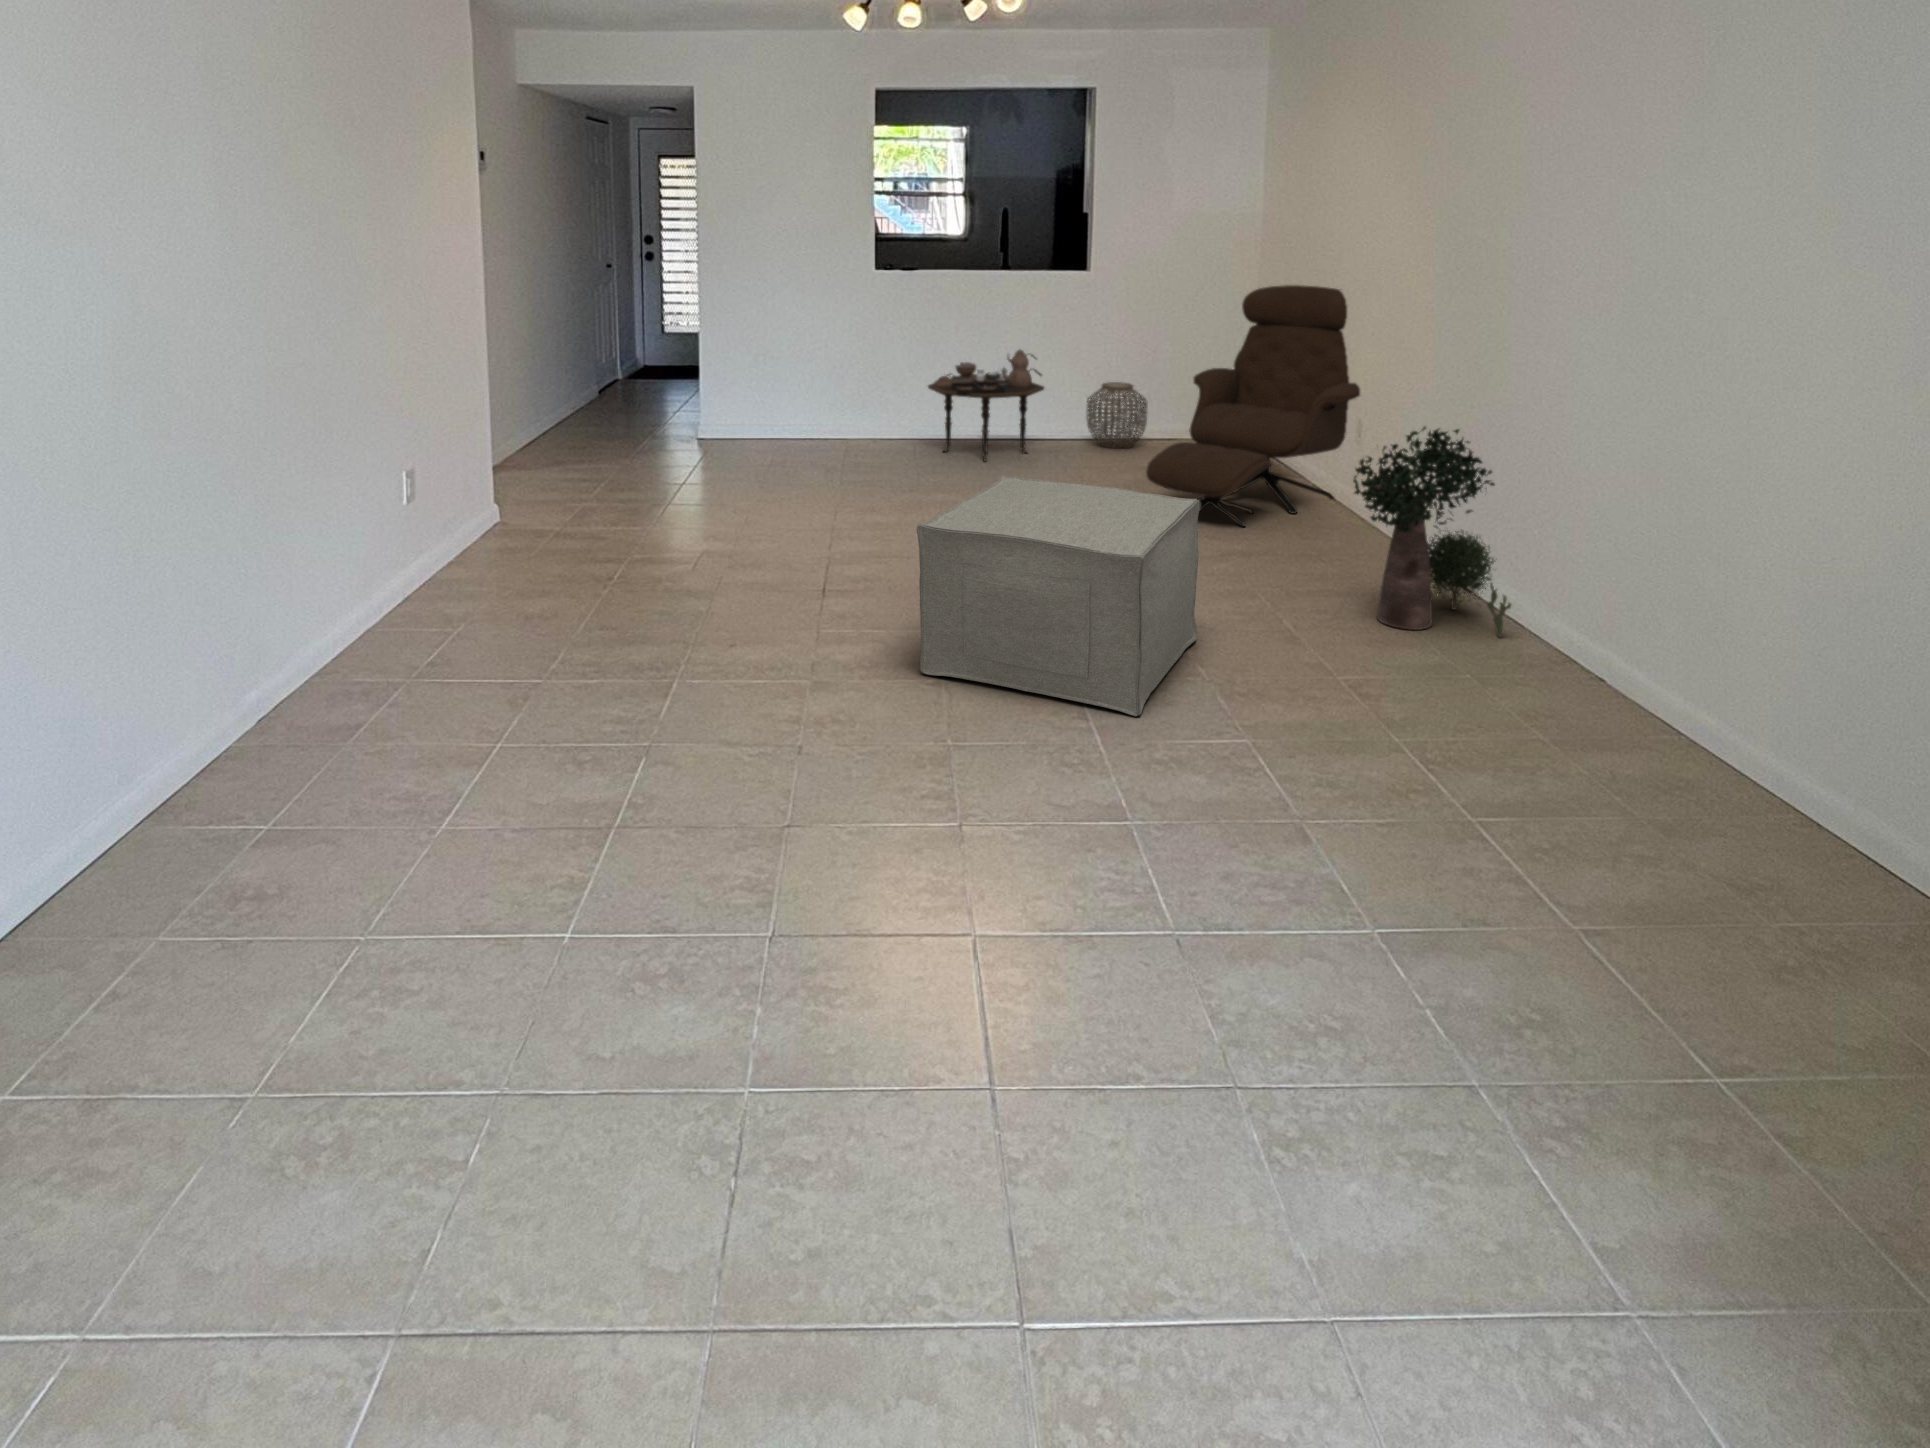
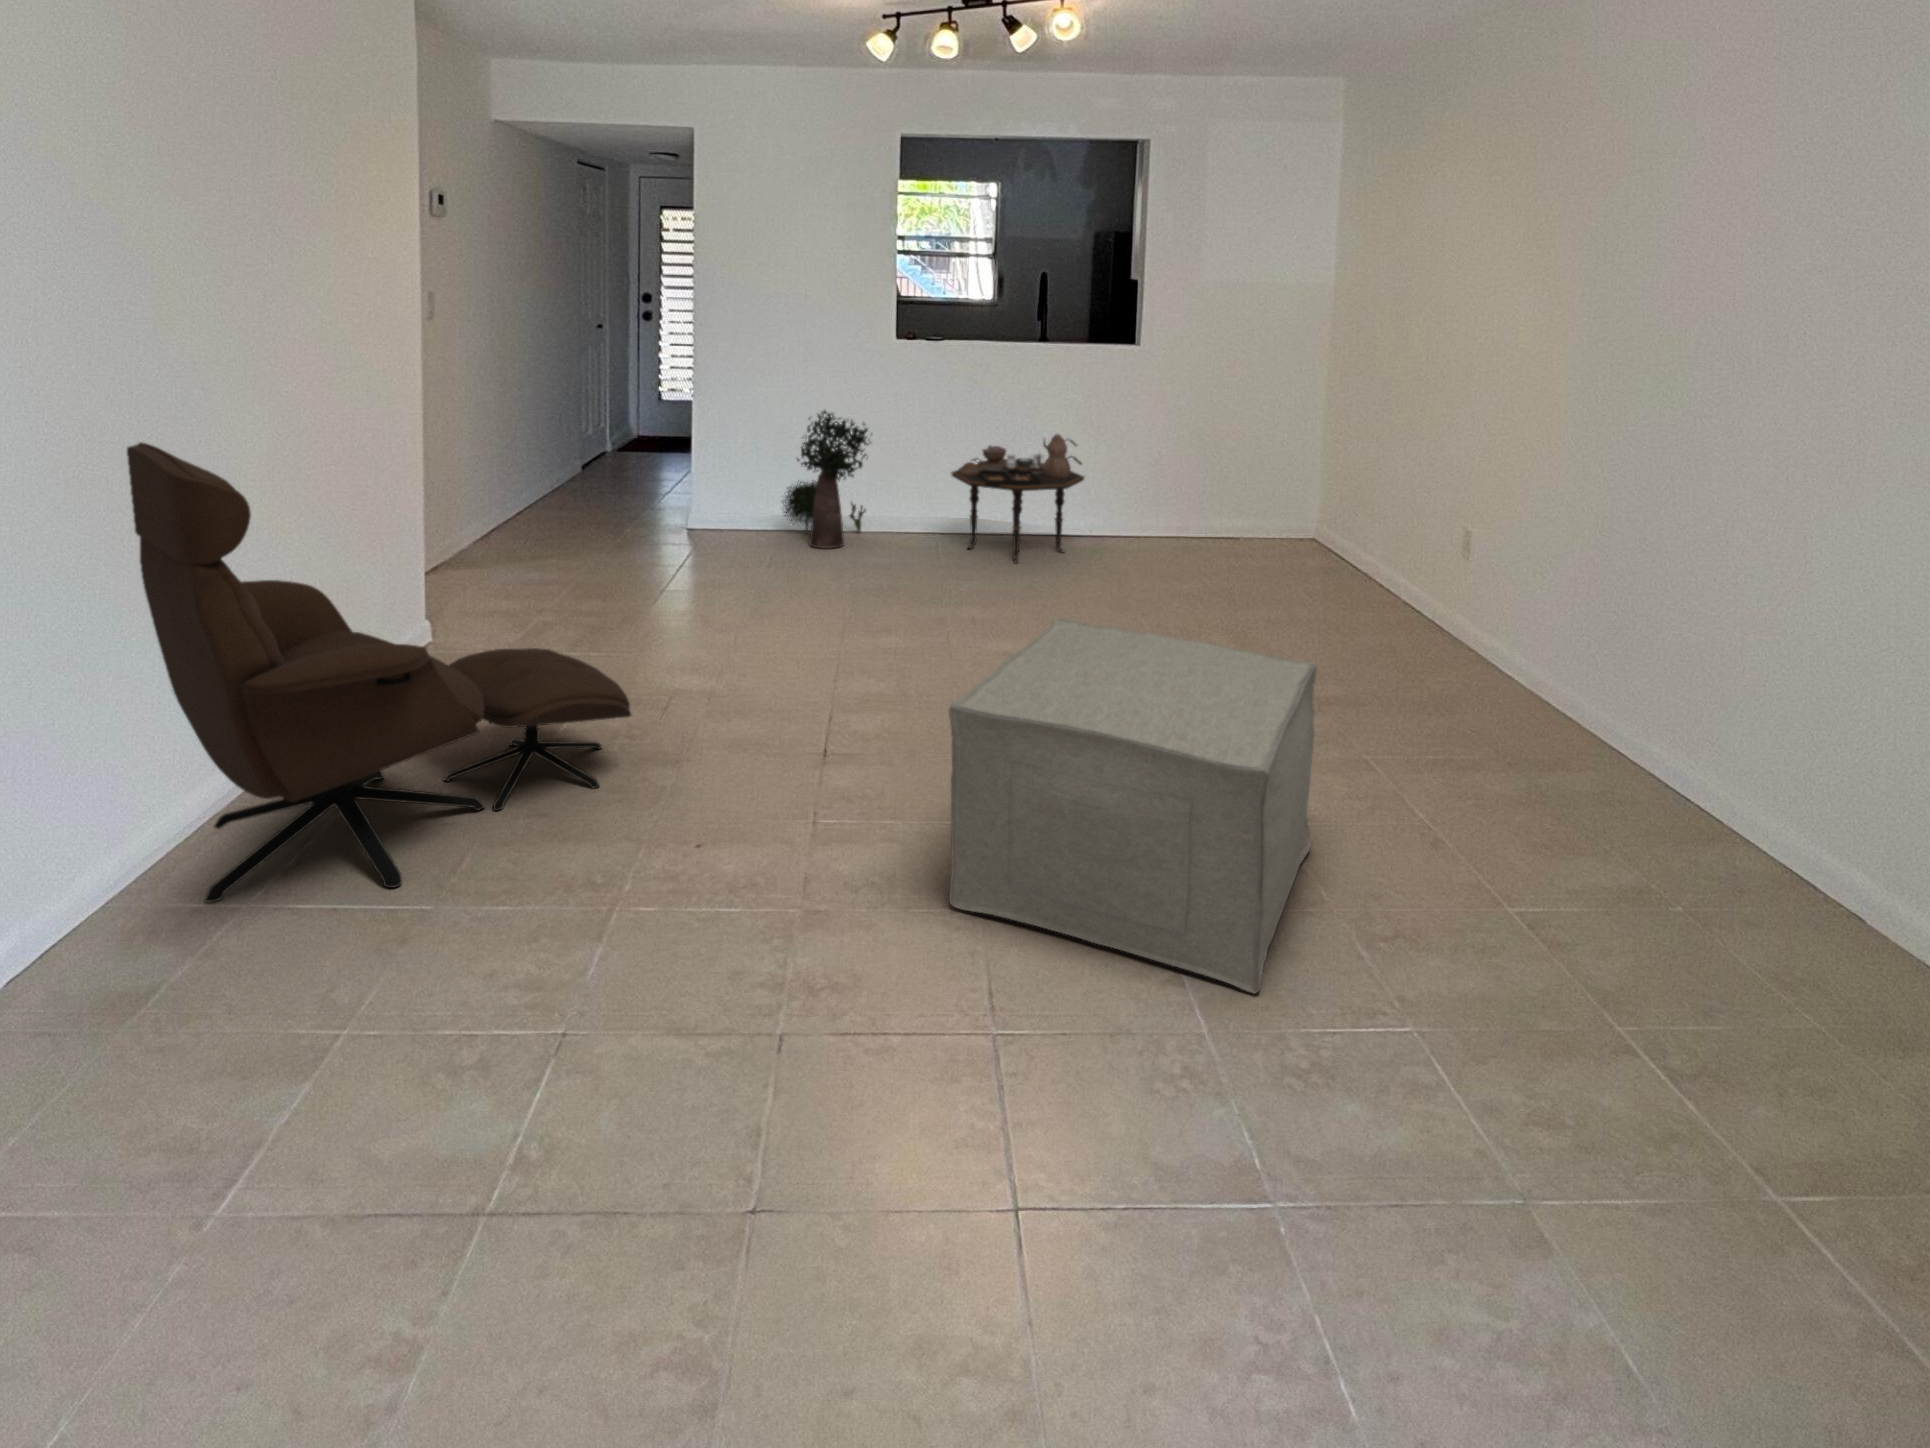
lounge chair: present [1146,285,1360,527] -> present [127,442,631,903]
woven basket: present [1087,382,1147,448] -> none [1130,471,1200,548]
potted plant: present [1353,427,1511,637] -> present [783,410,870,549]

